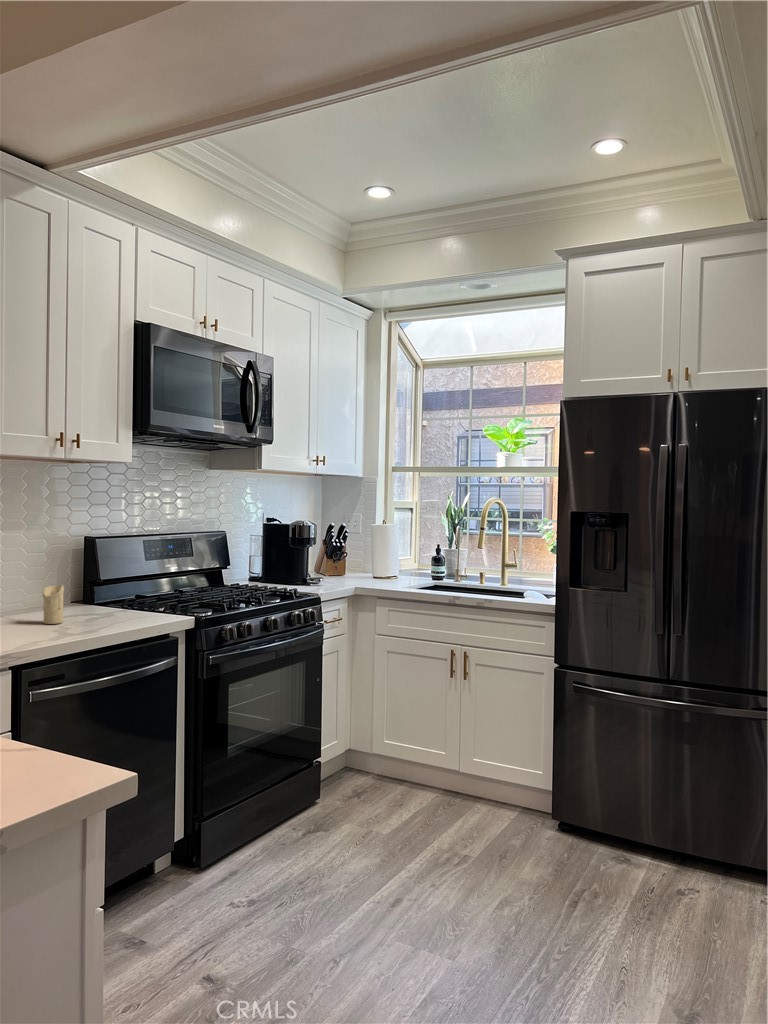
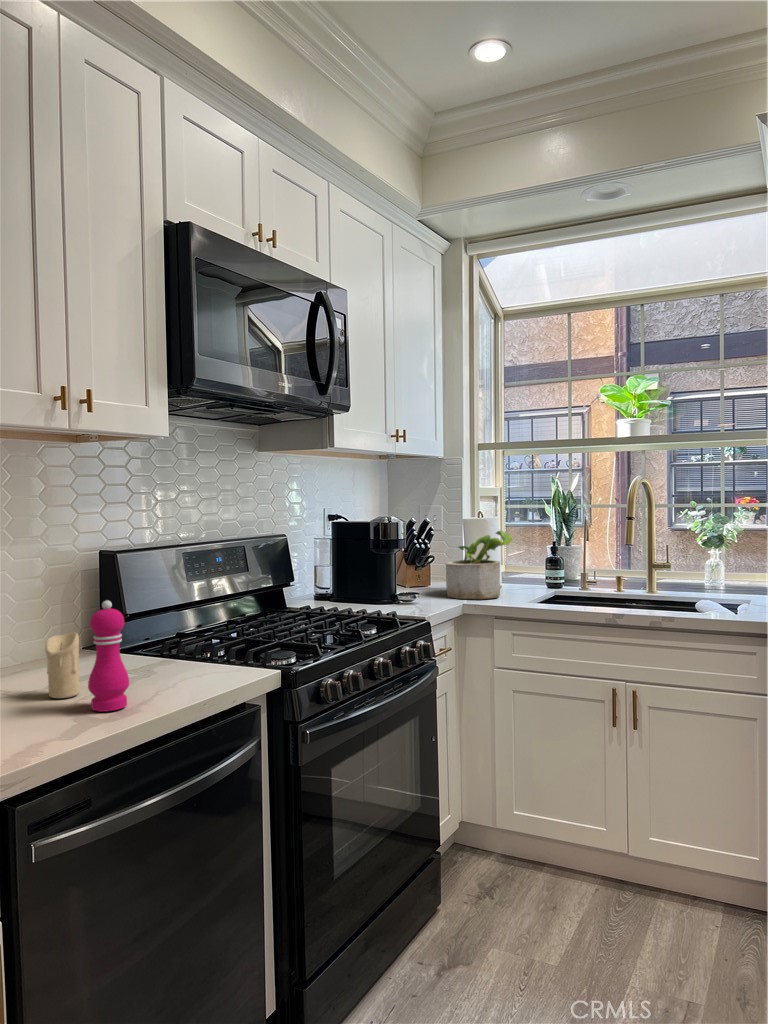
potted plant: none [348,535,398,584] -> present [446,531,512,599]
pepper mill: none [67,565,92,631] -> present [88,600,129,711]

